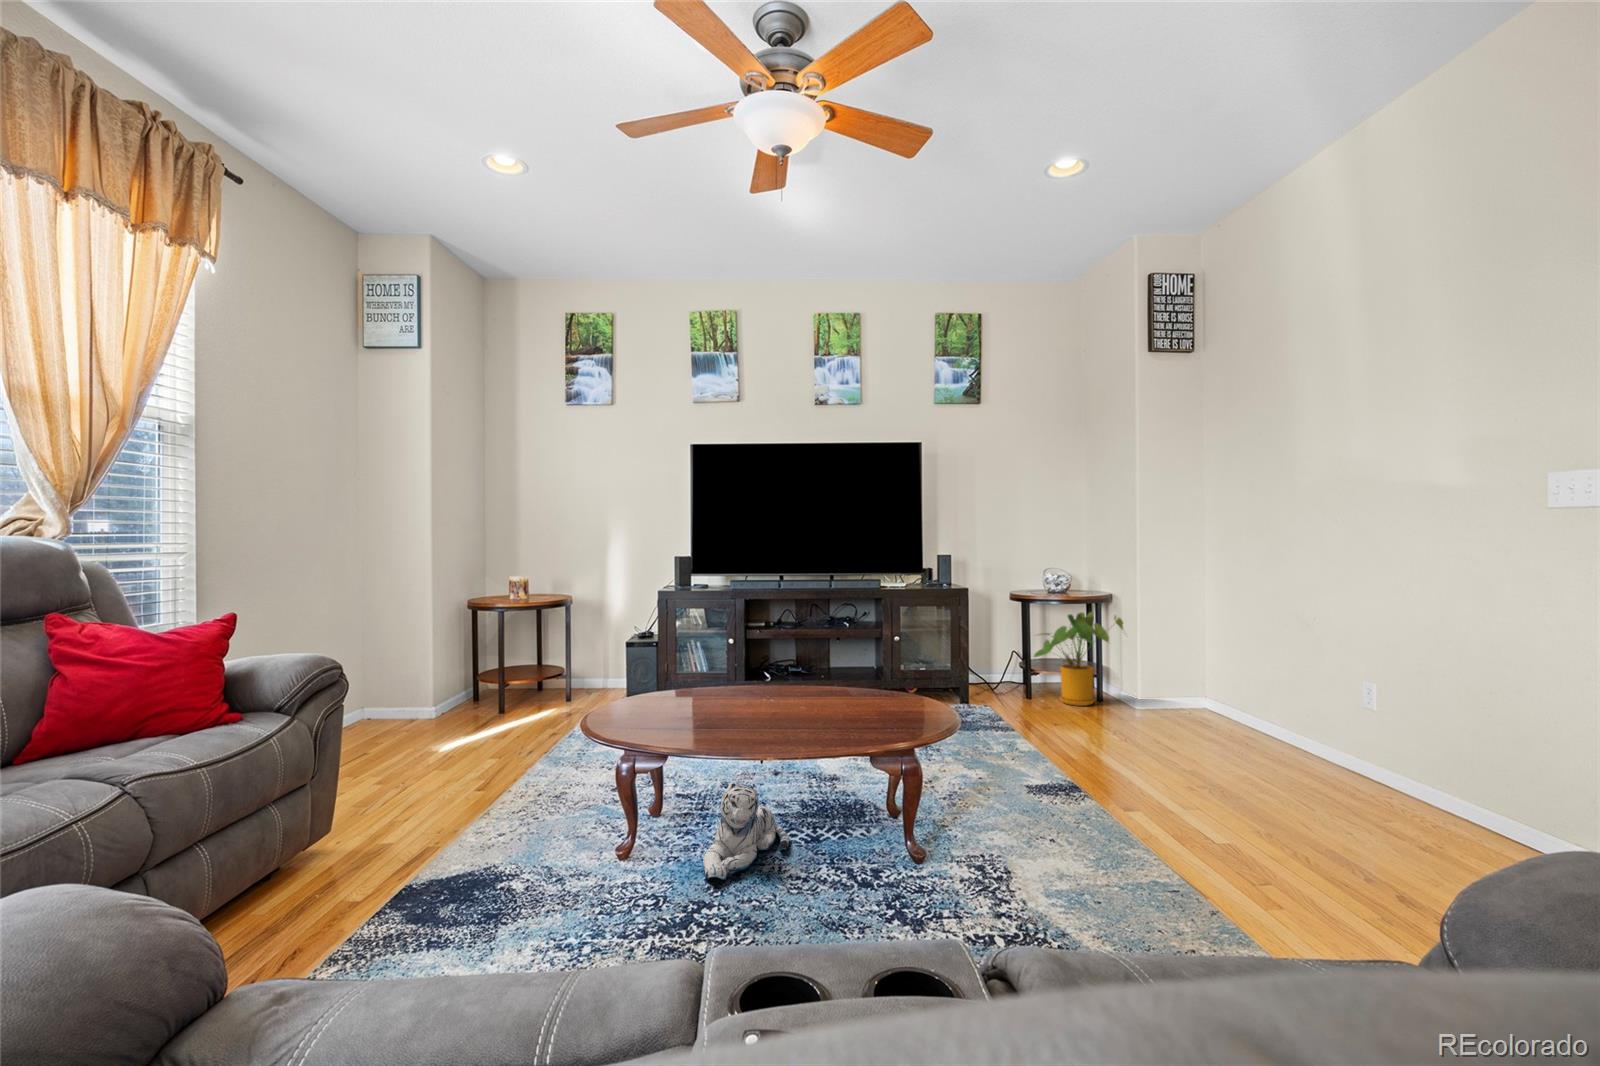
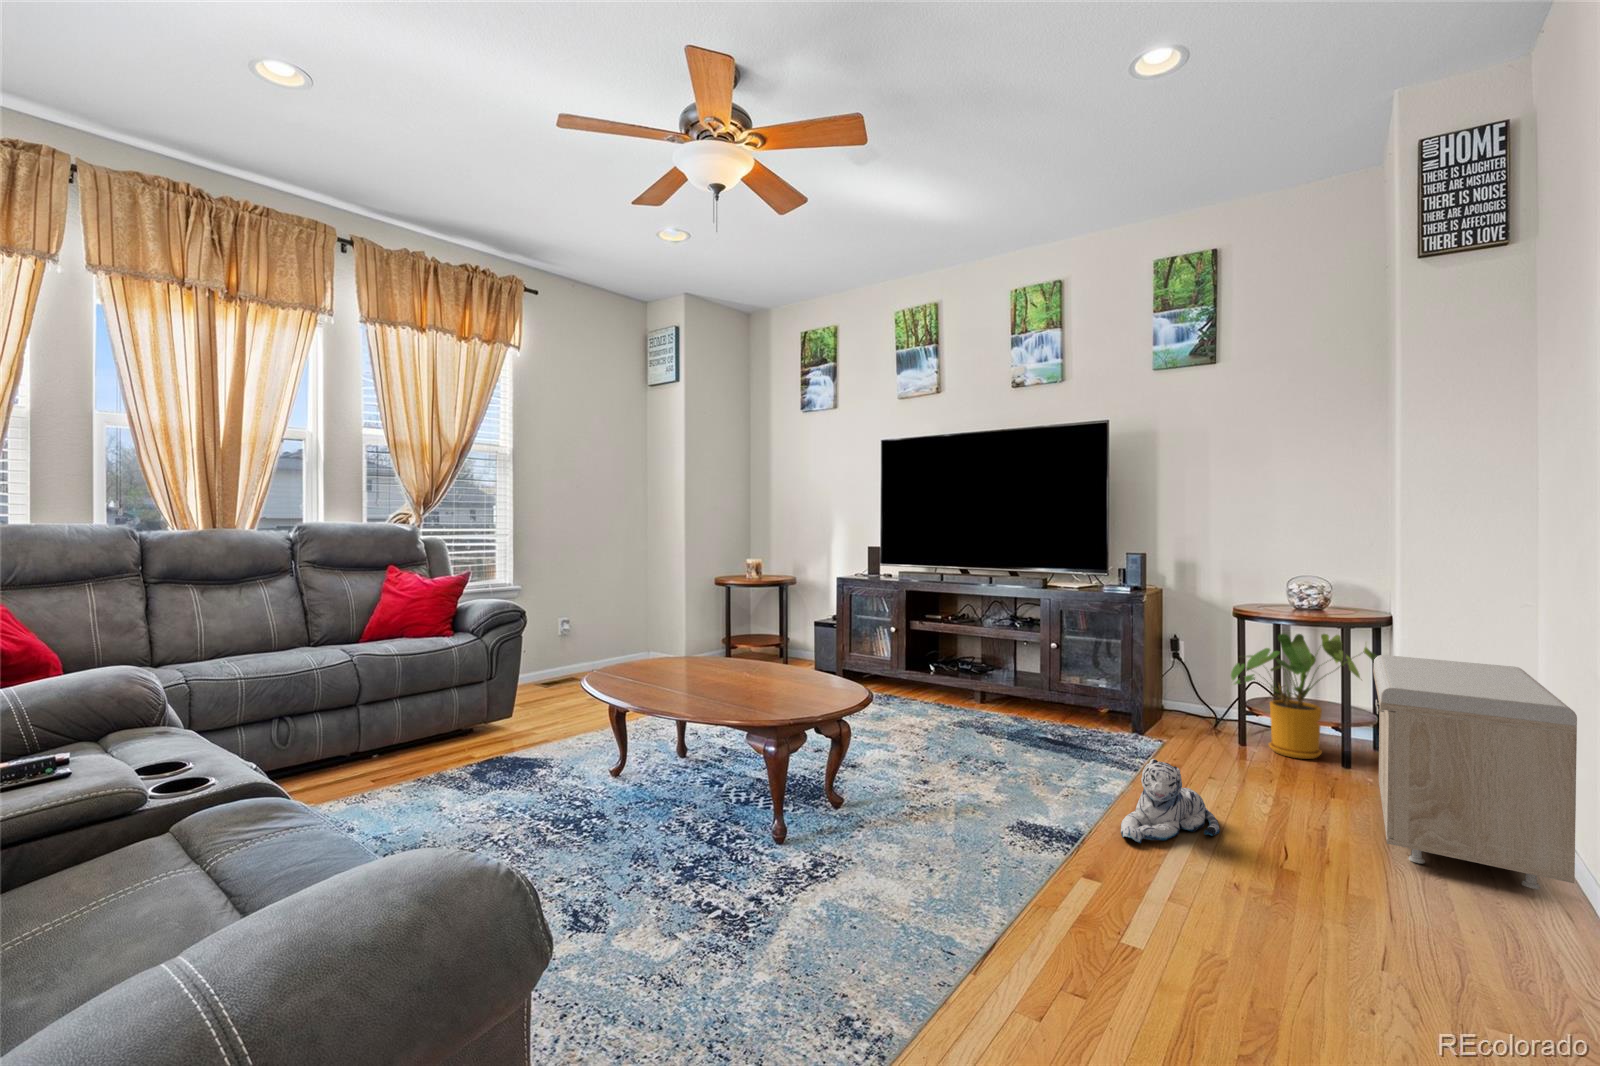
storage bench: none [1150,621,1314,753] -> present [1373,655,1577,889]
plush toy: present [703,783,789,879] -> present [1121,759,1220,843]

